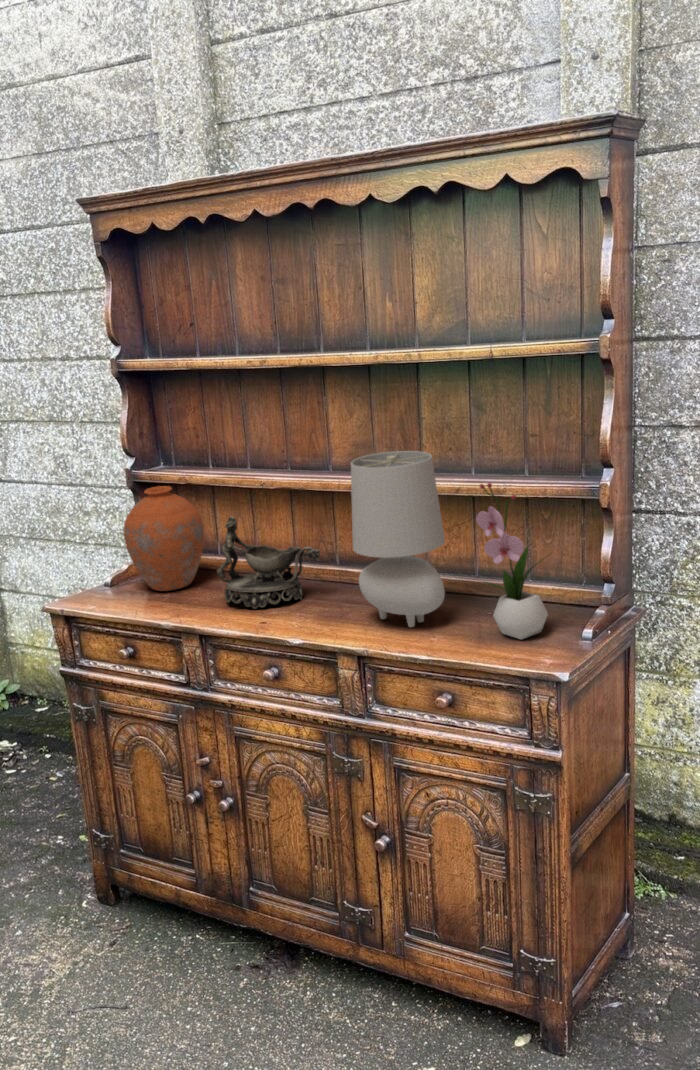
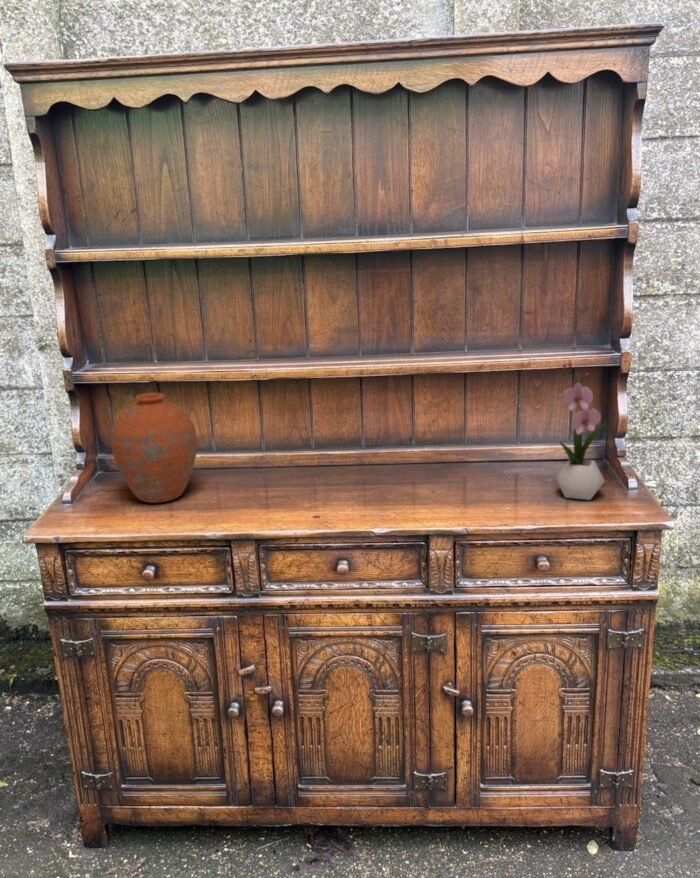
table lamp: present [351,451,445,627] -> none [415,341,507,503]
decorative bowl: present [217,516,320,609] -> none [242,416,350,507]

